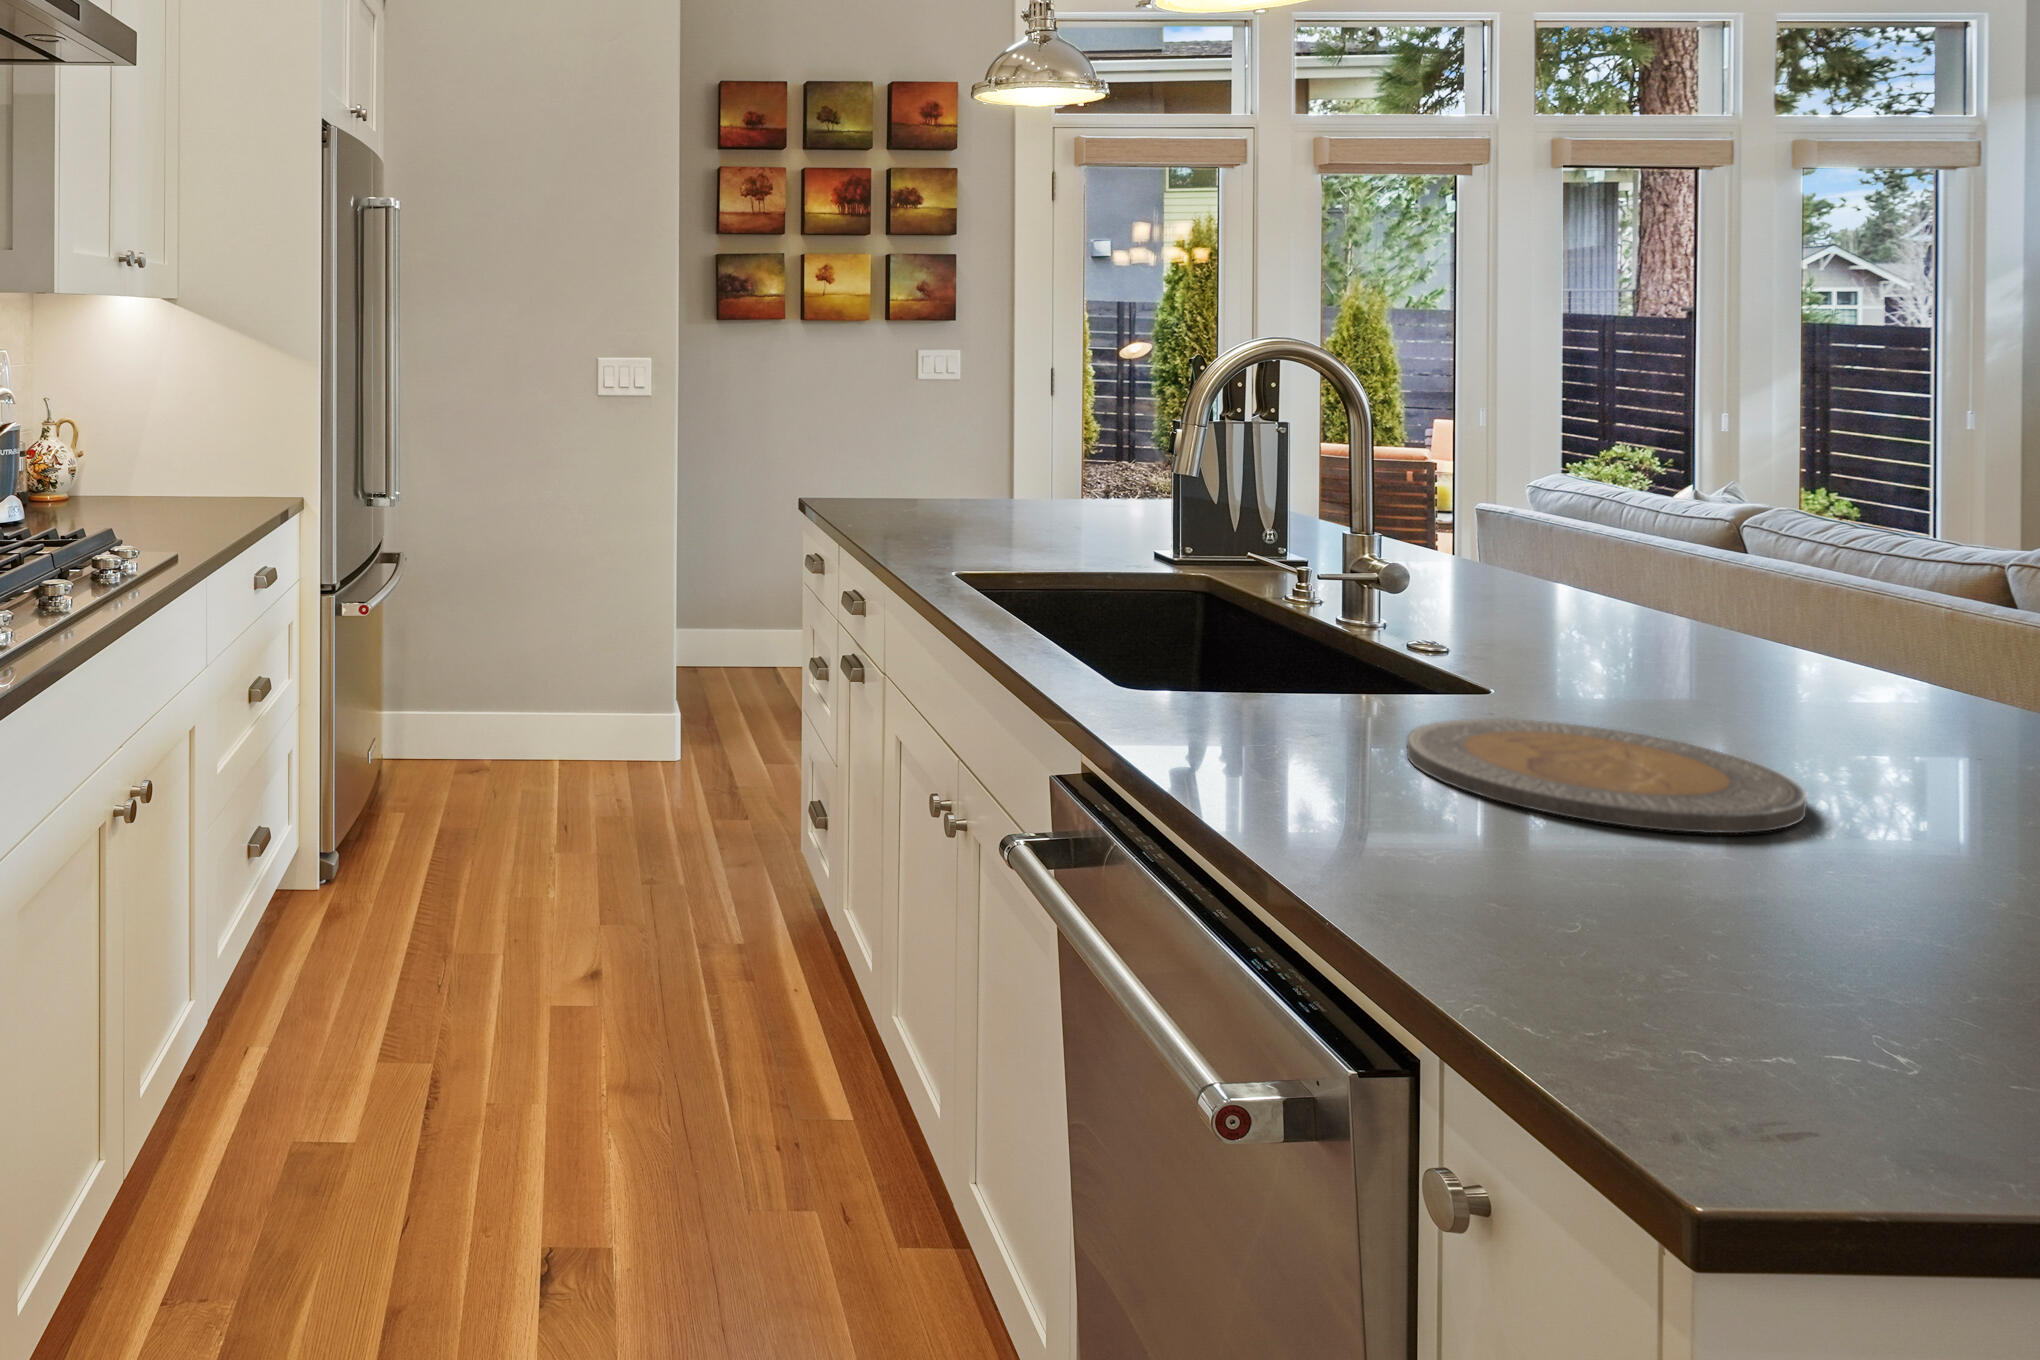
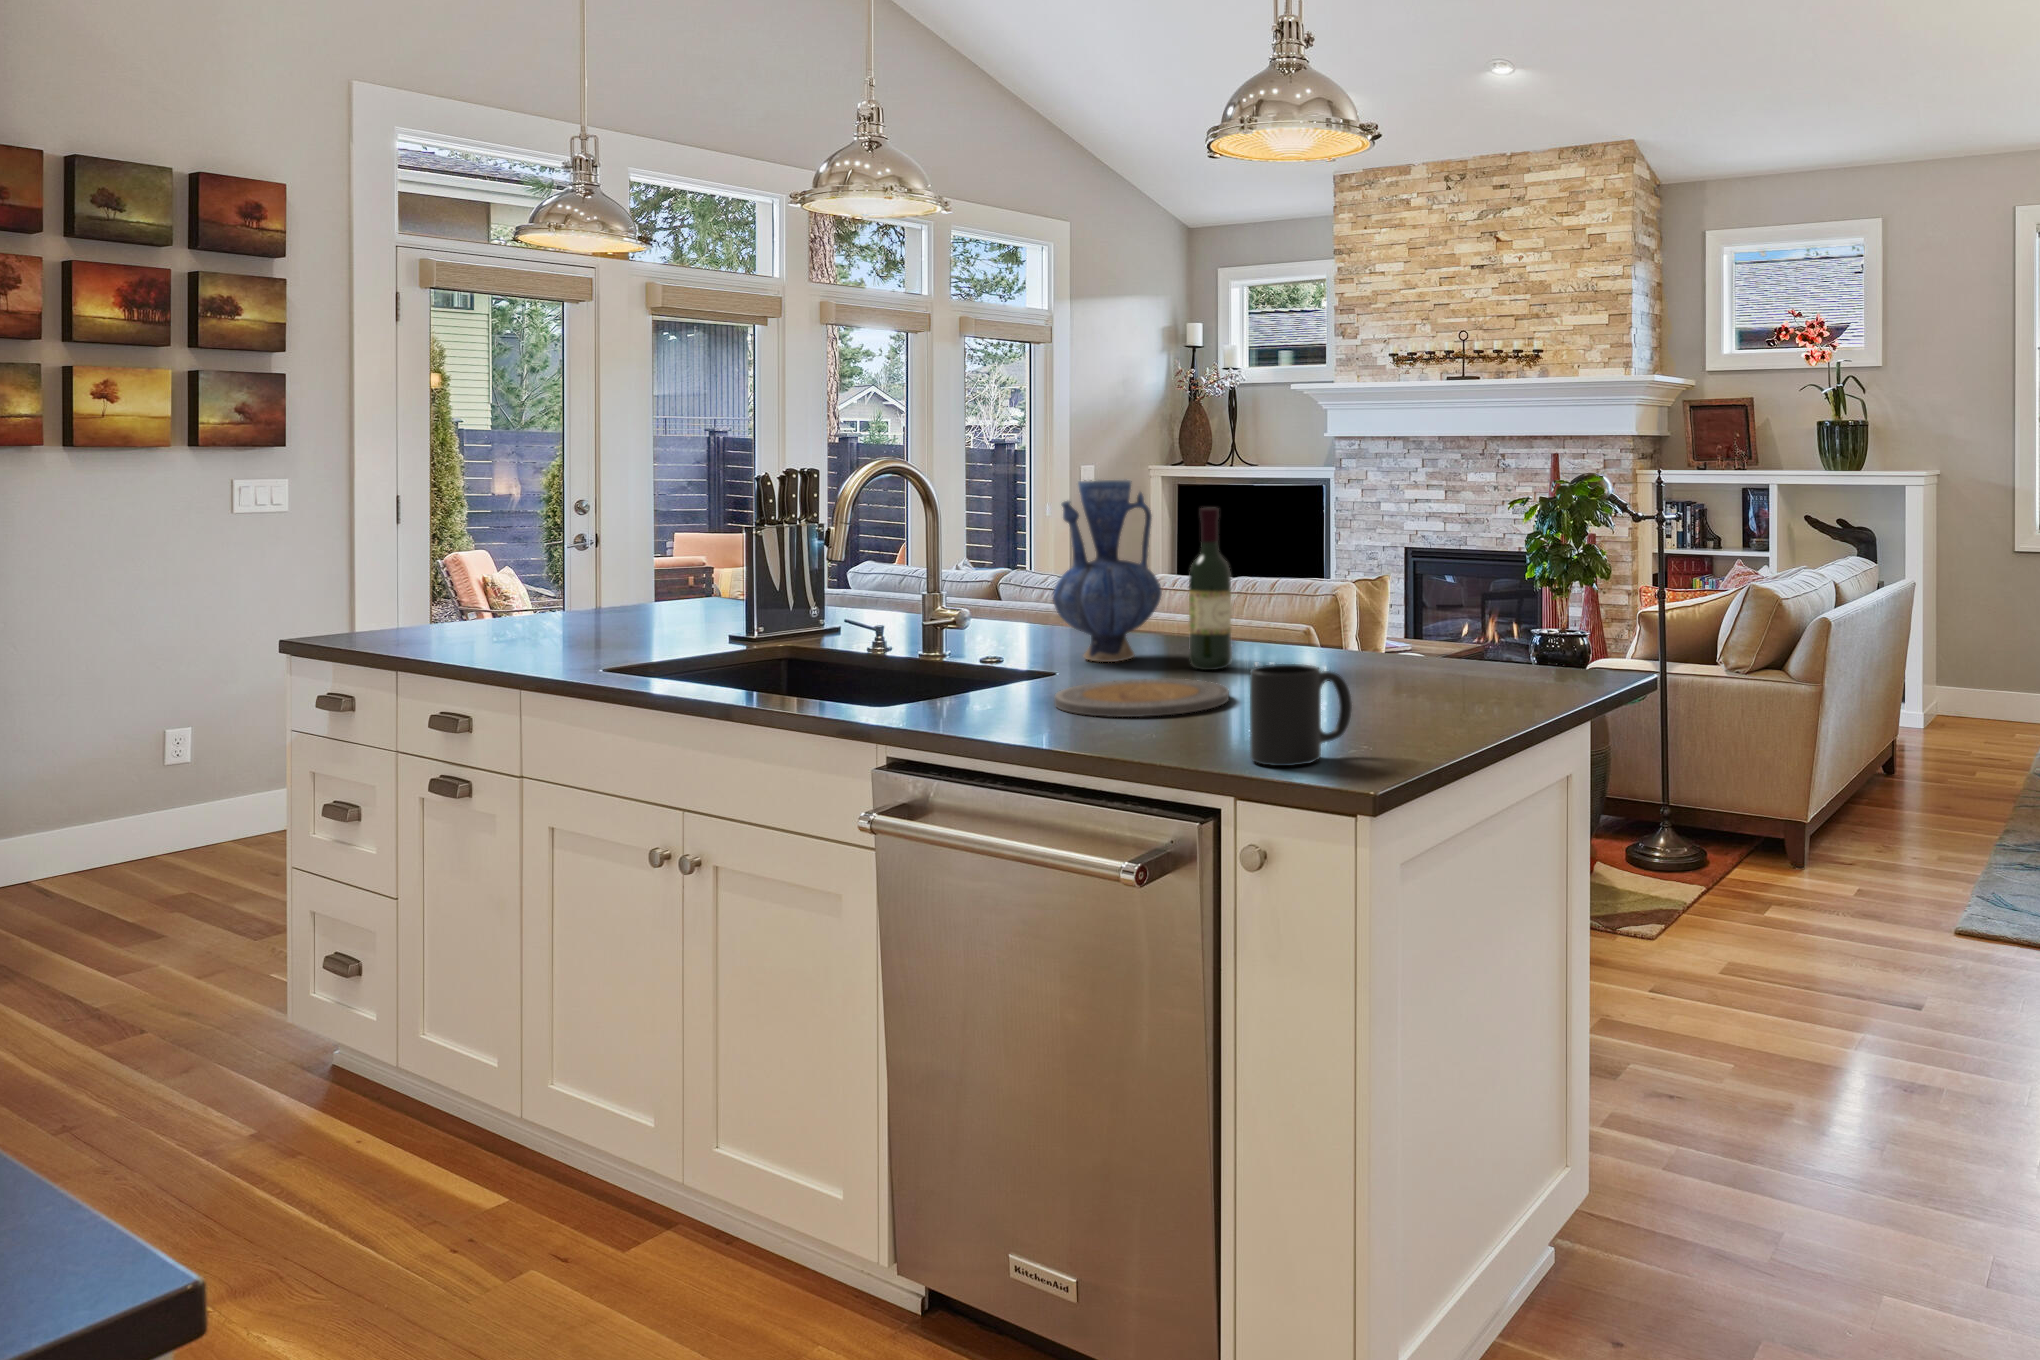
vase: none [1555,368,1796,689] -> present [1053,480,1162,662]
wine bottle: none [1820,427,1933,750] -> present [1189,508,1232,670]
mug: none [1602,785,1942,1054] -> present [1250,664,1352,766]

